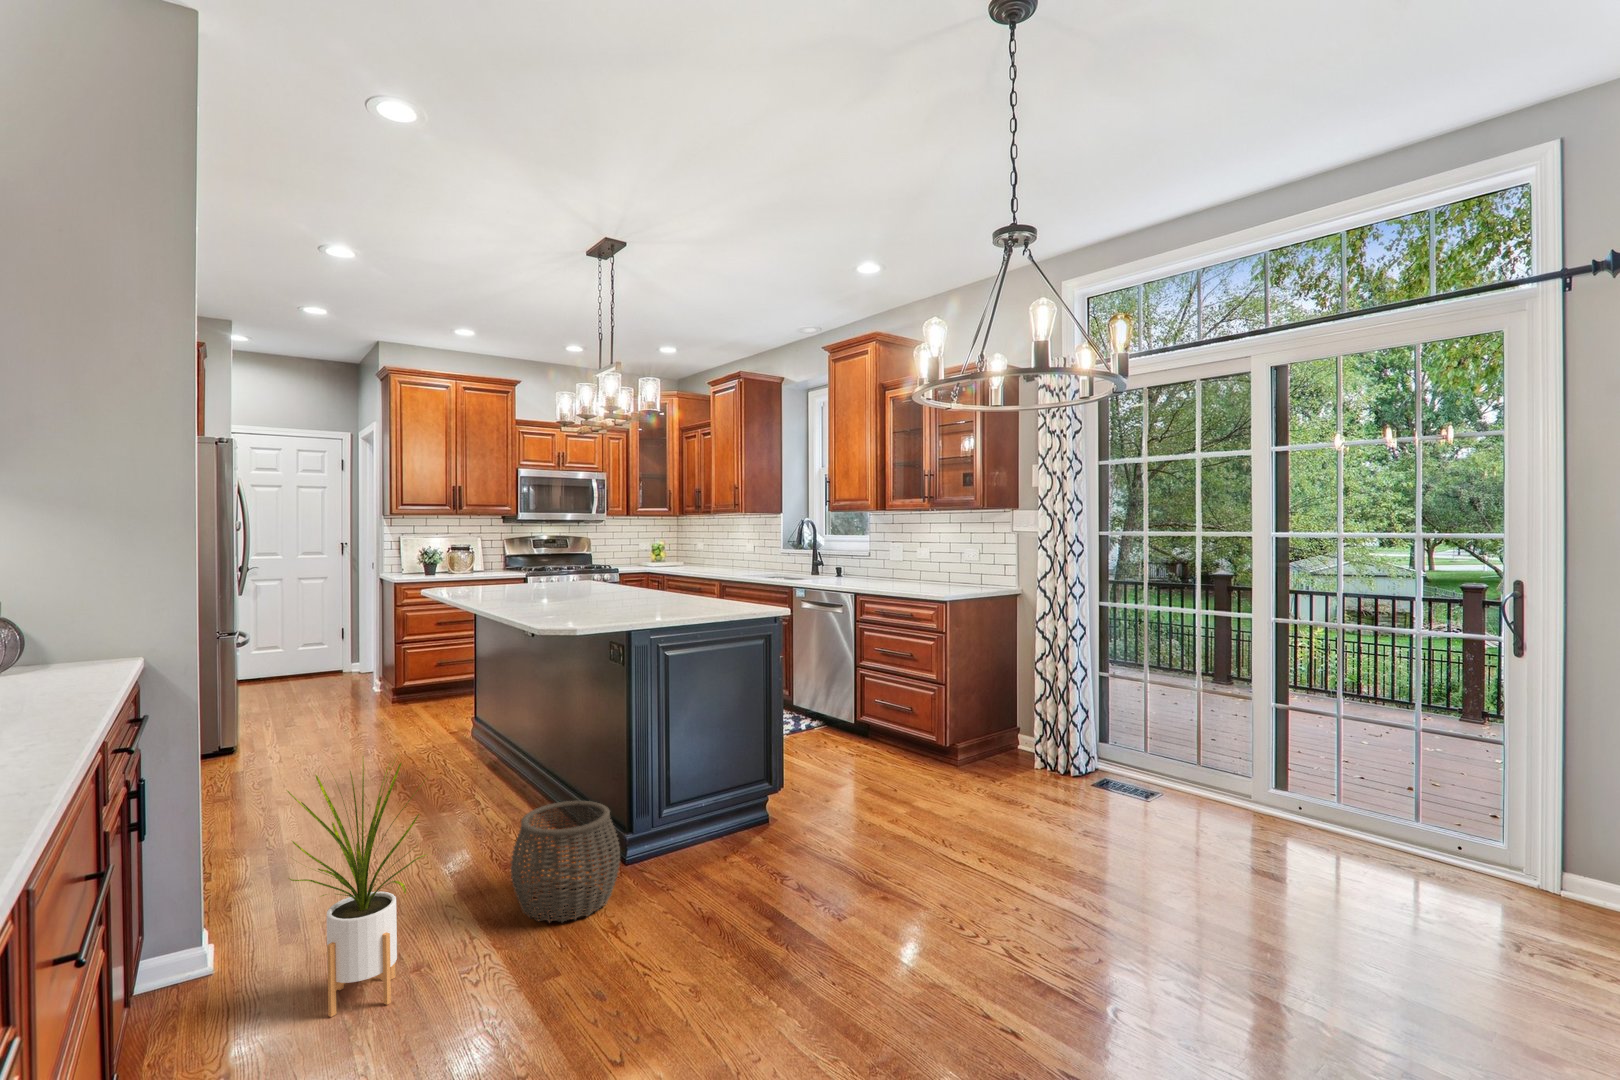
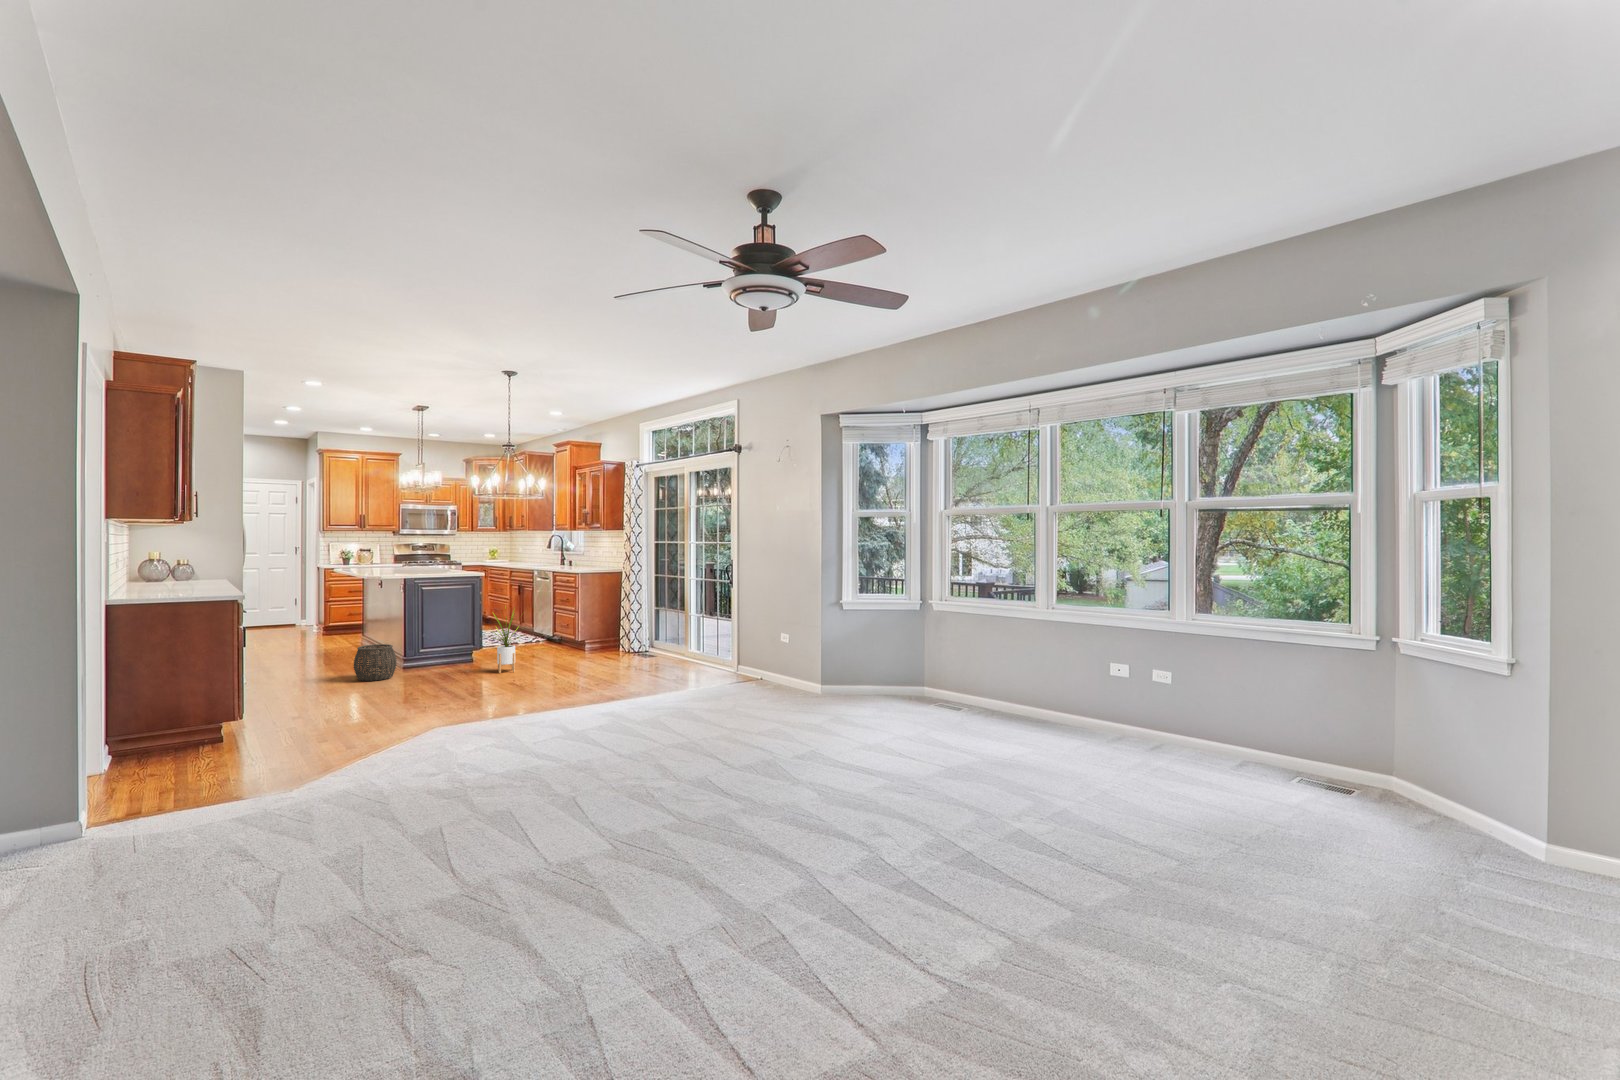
house plant: present [287,758,426,1017] -> present [494,611,518,673]

